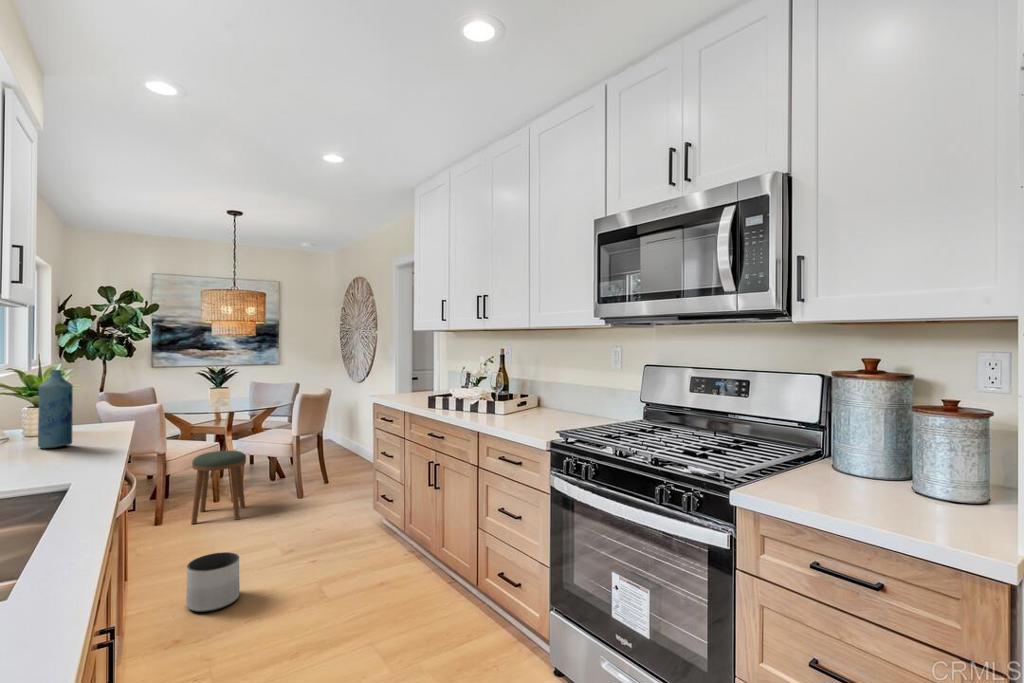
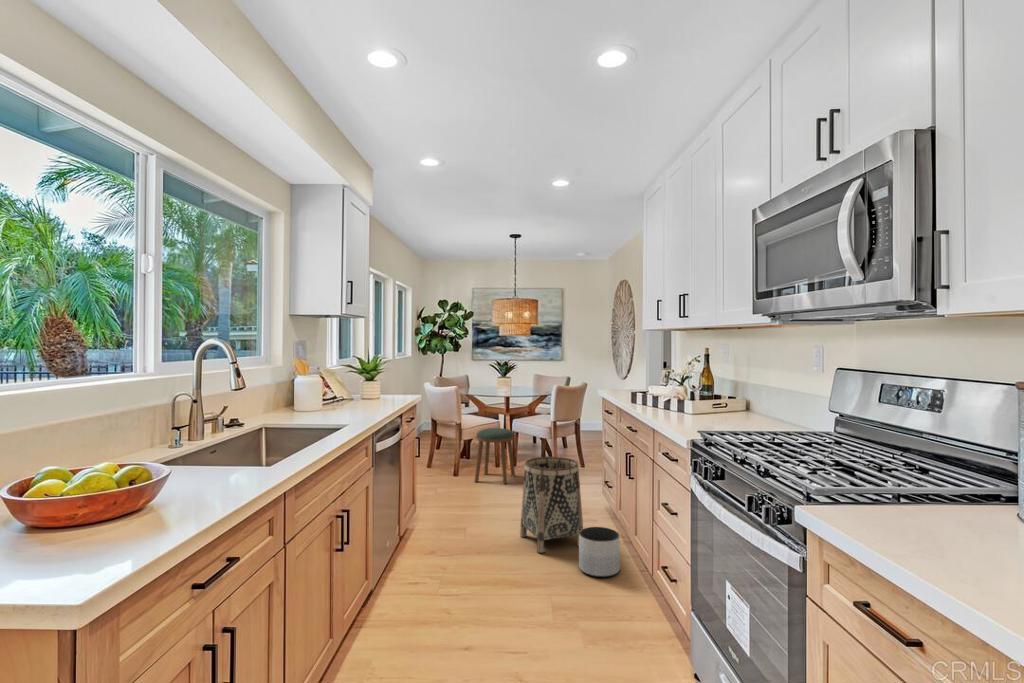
bottle: present [38,370,73,448] -> none [356,360,374,411]
basket: none [293,476,376,594] -> present [520,457,583,553]
planter: present [186,552,240,612] -> present [579,527,620,577]

